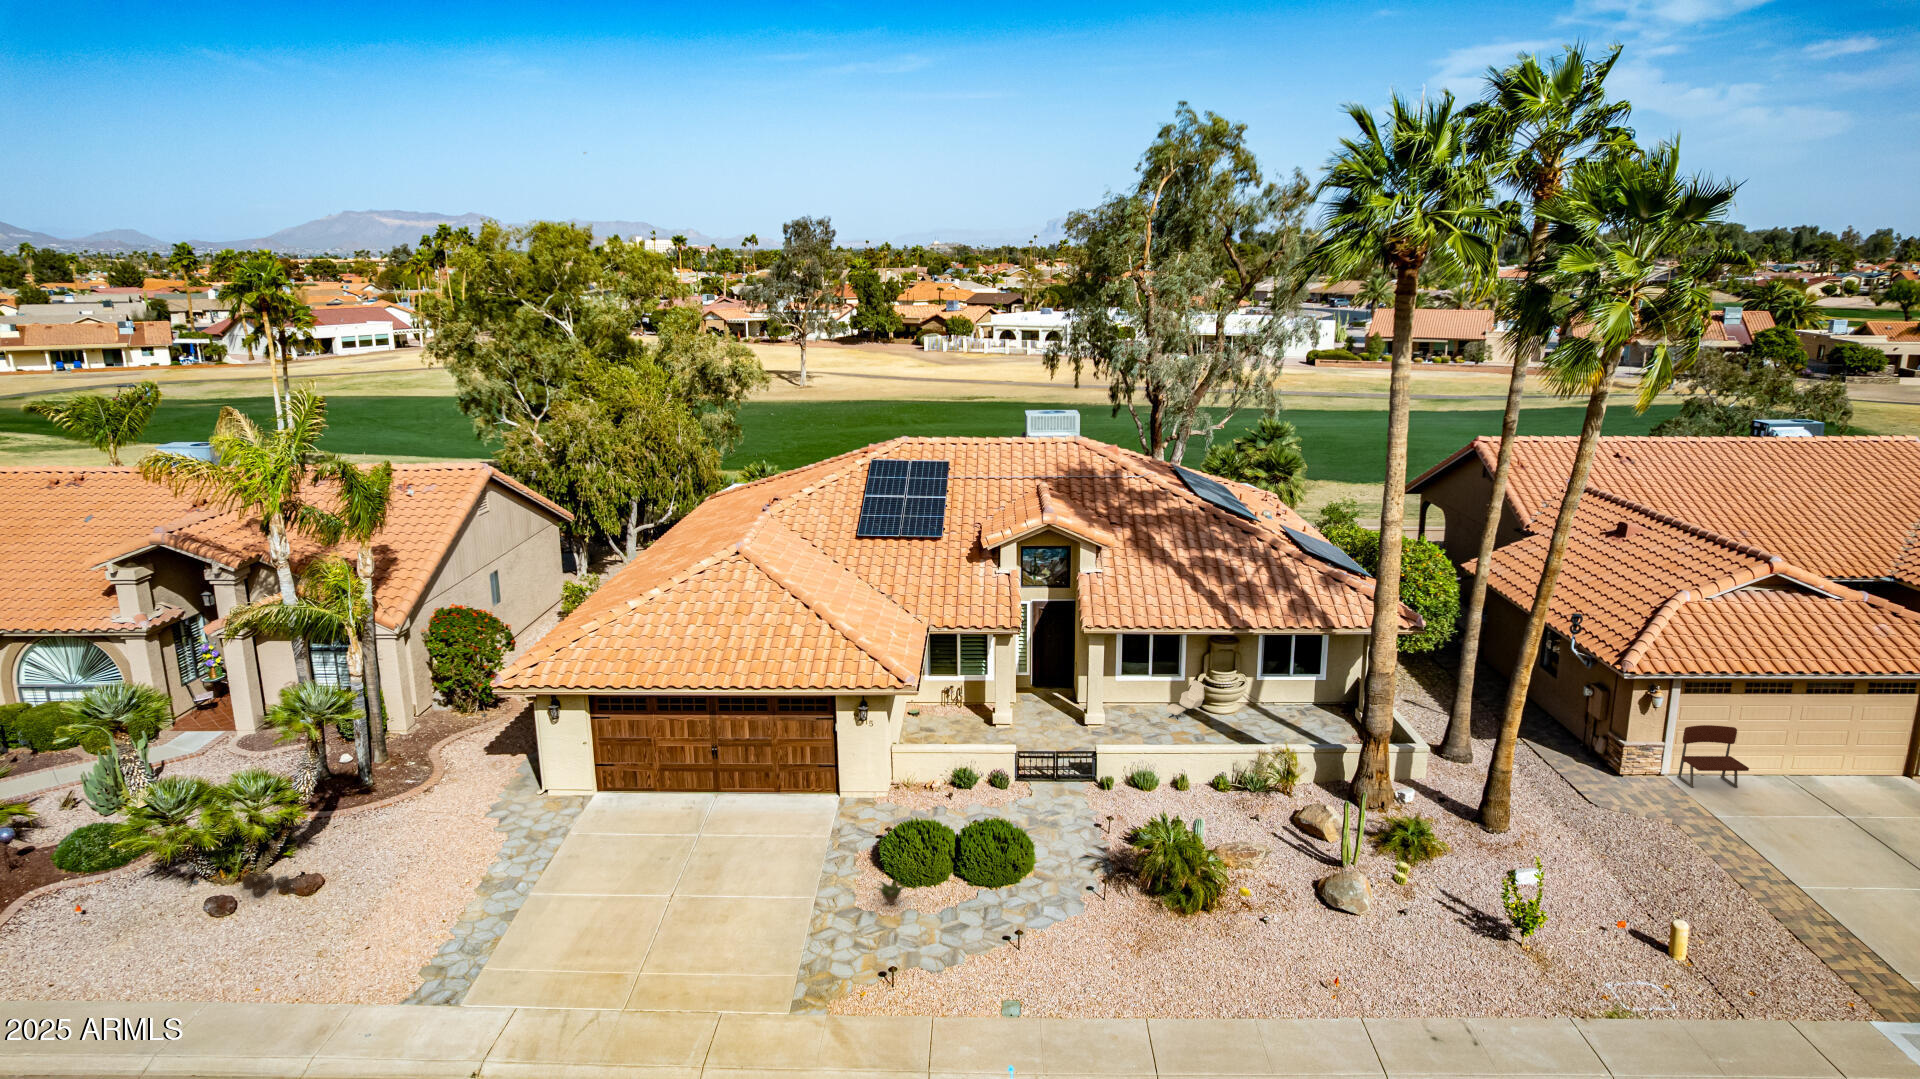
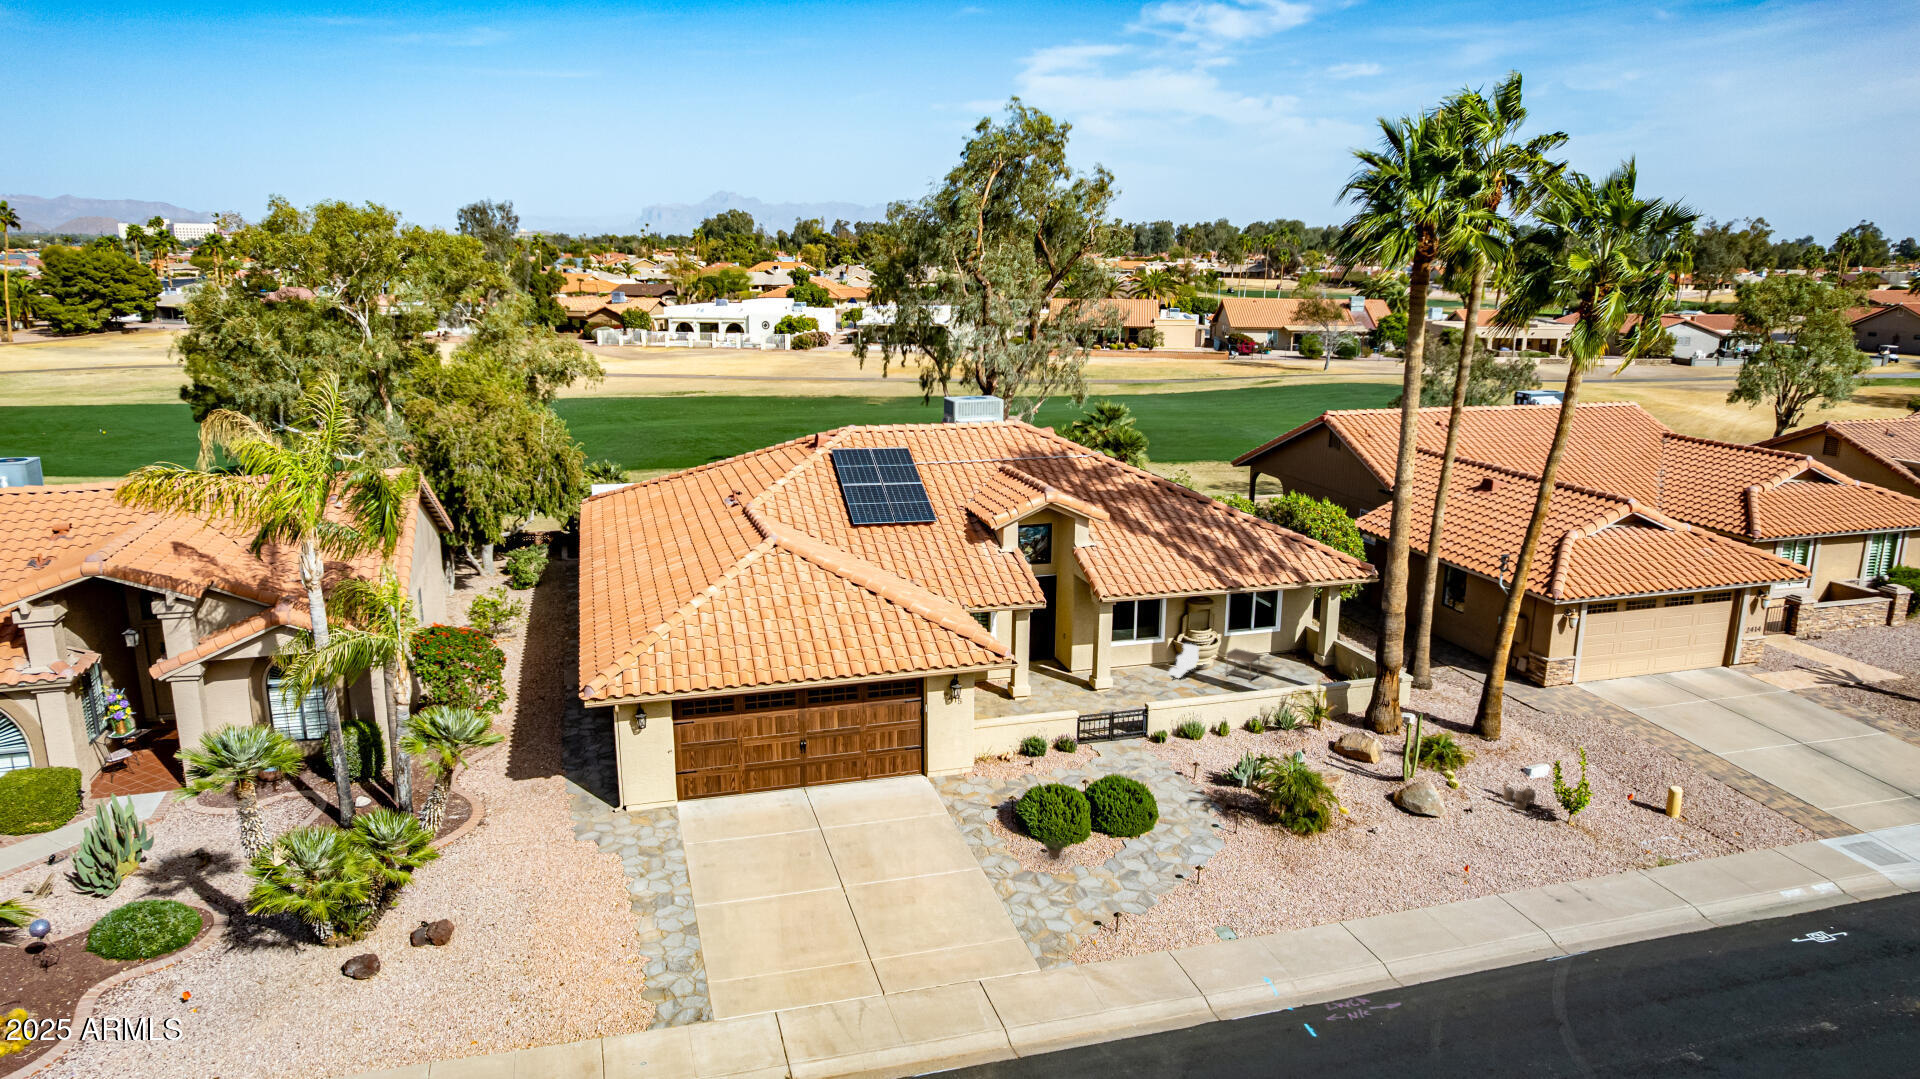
side table: none [1228,691,1271,729] -> present [1225,649,1261,681]
bench: present [1677,725,1749,788] -> none [1584,639,1638,692]
woven basket: present [242,872,290,898] -> present [1503,787,1536,810]

